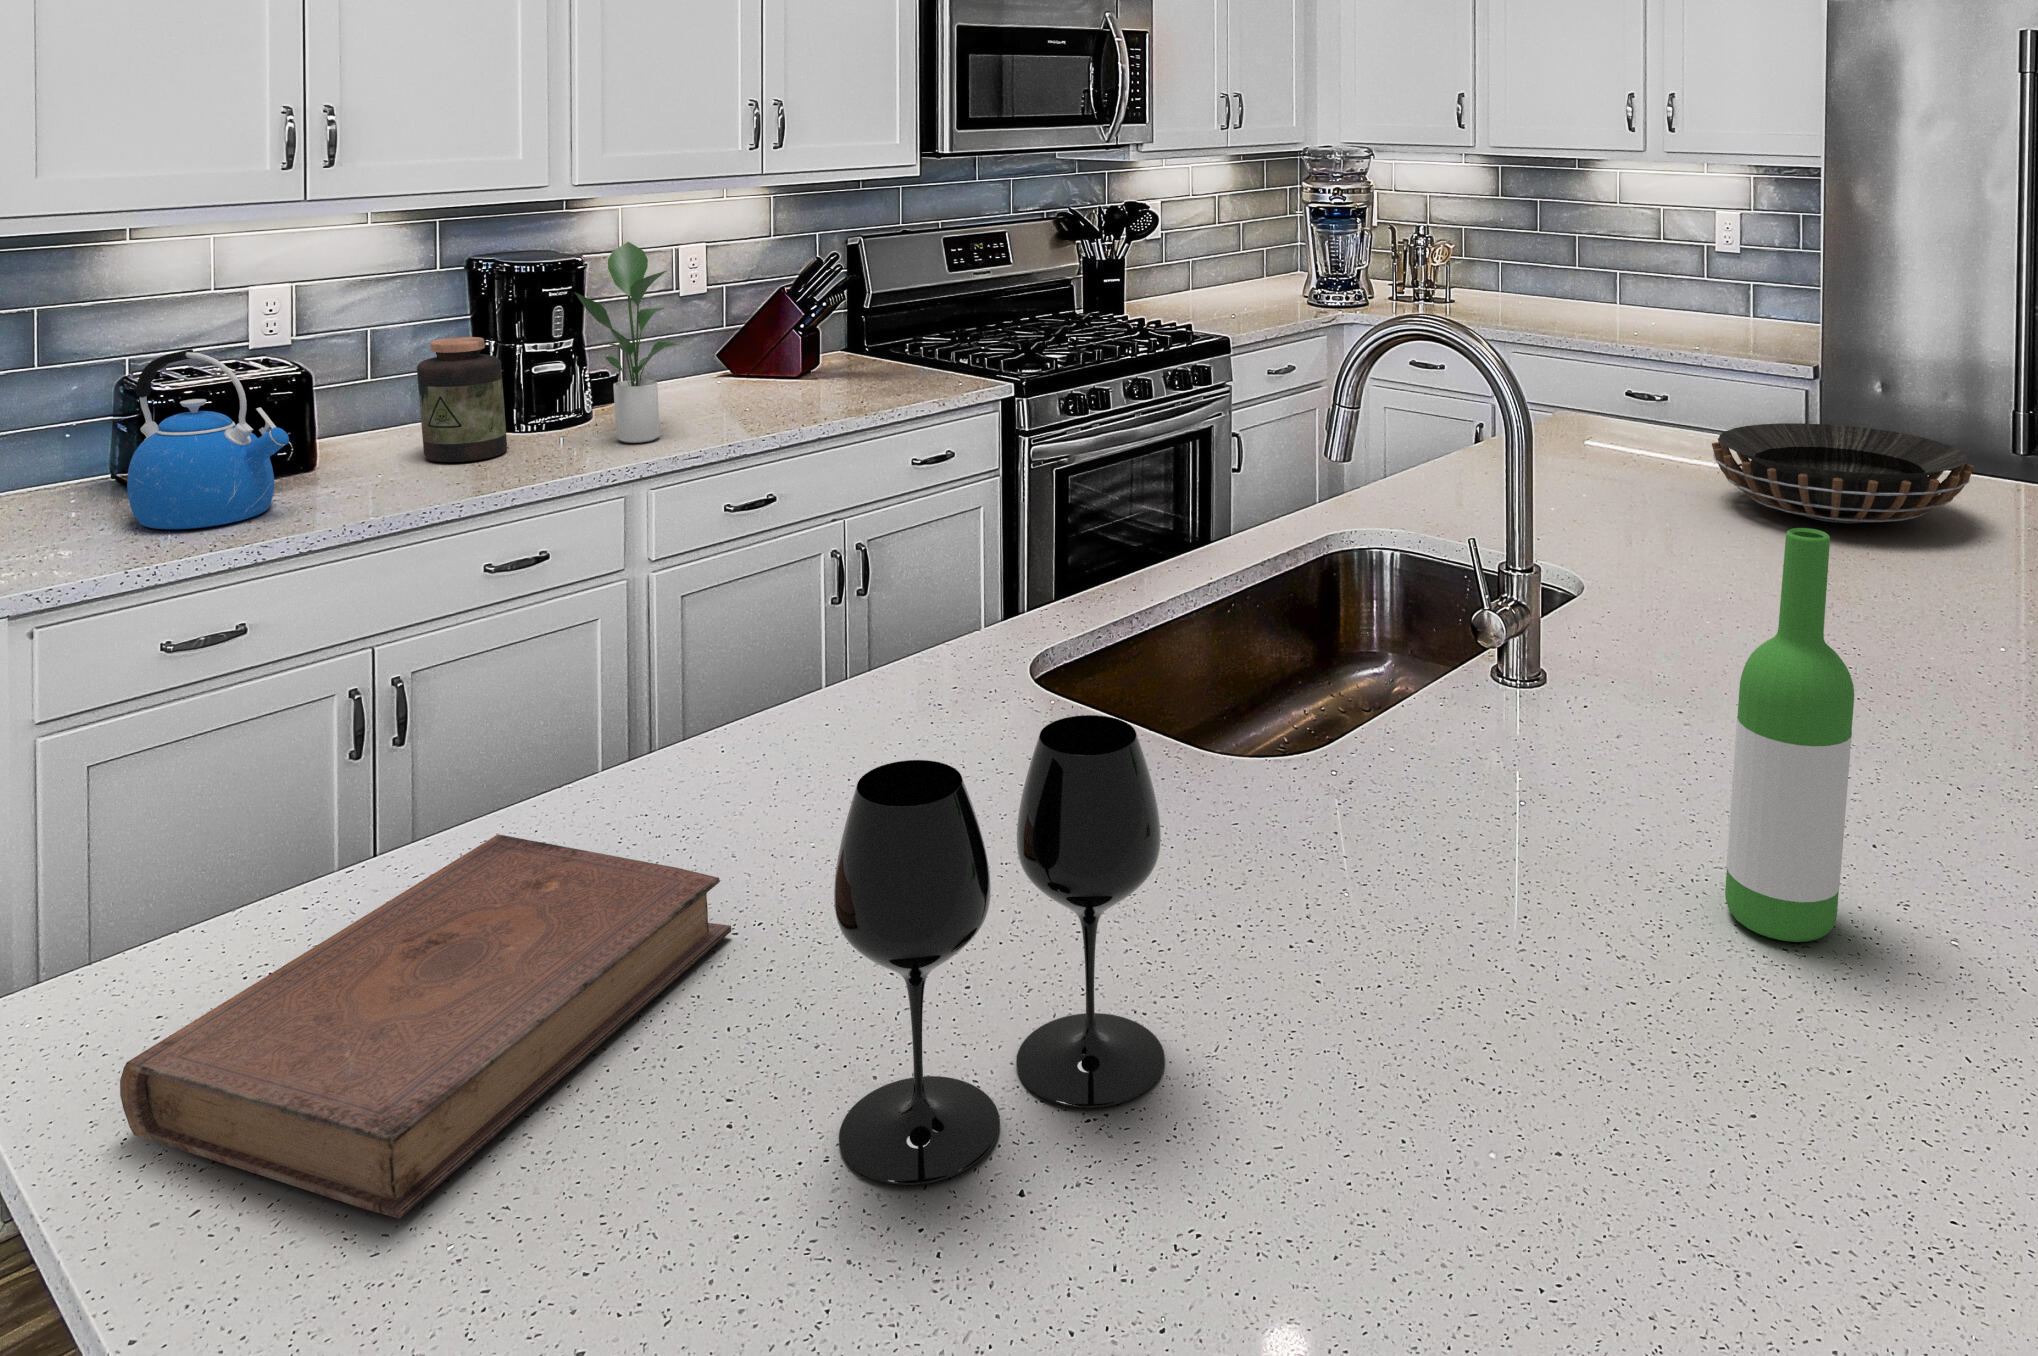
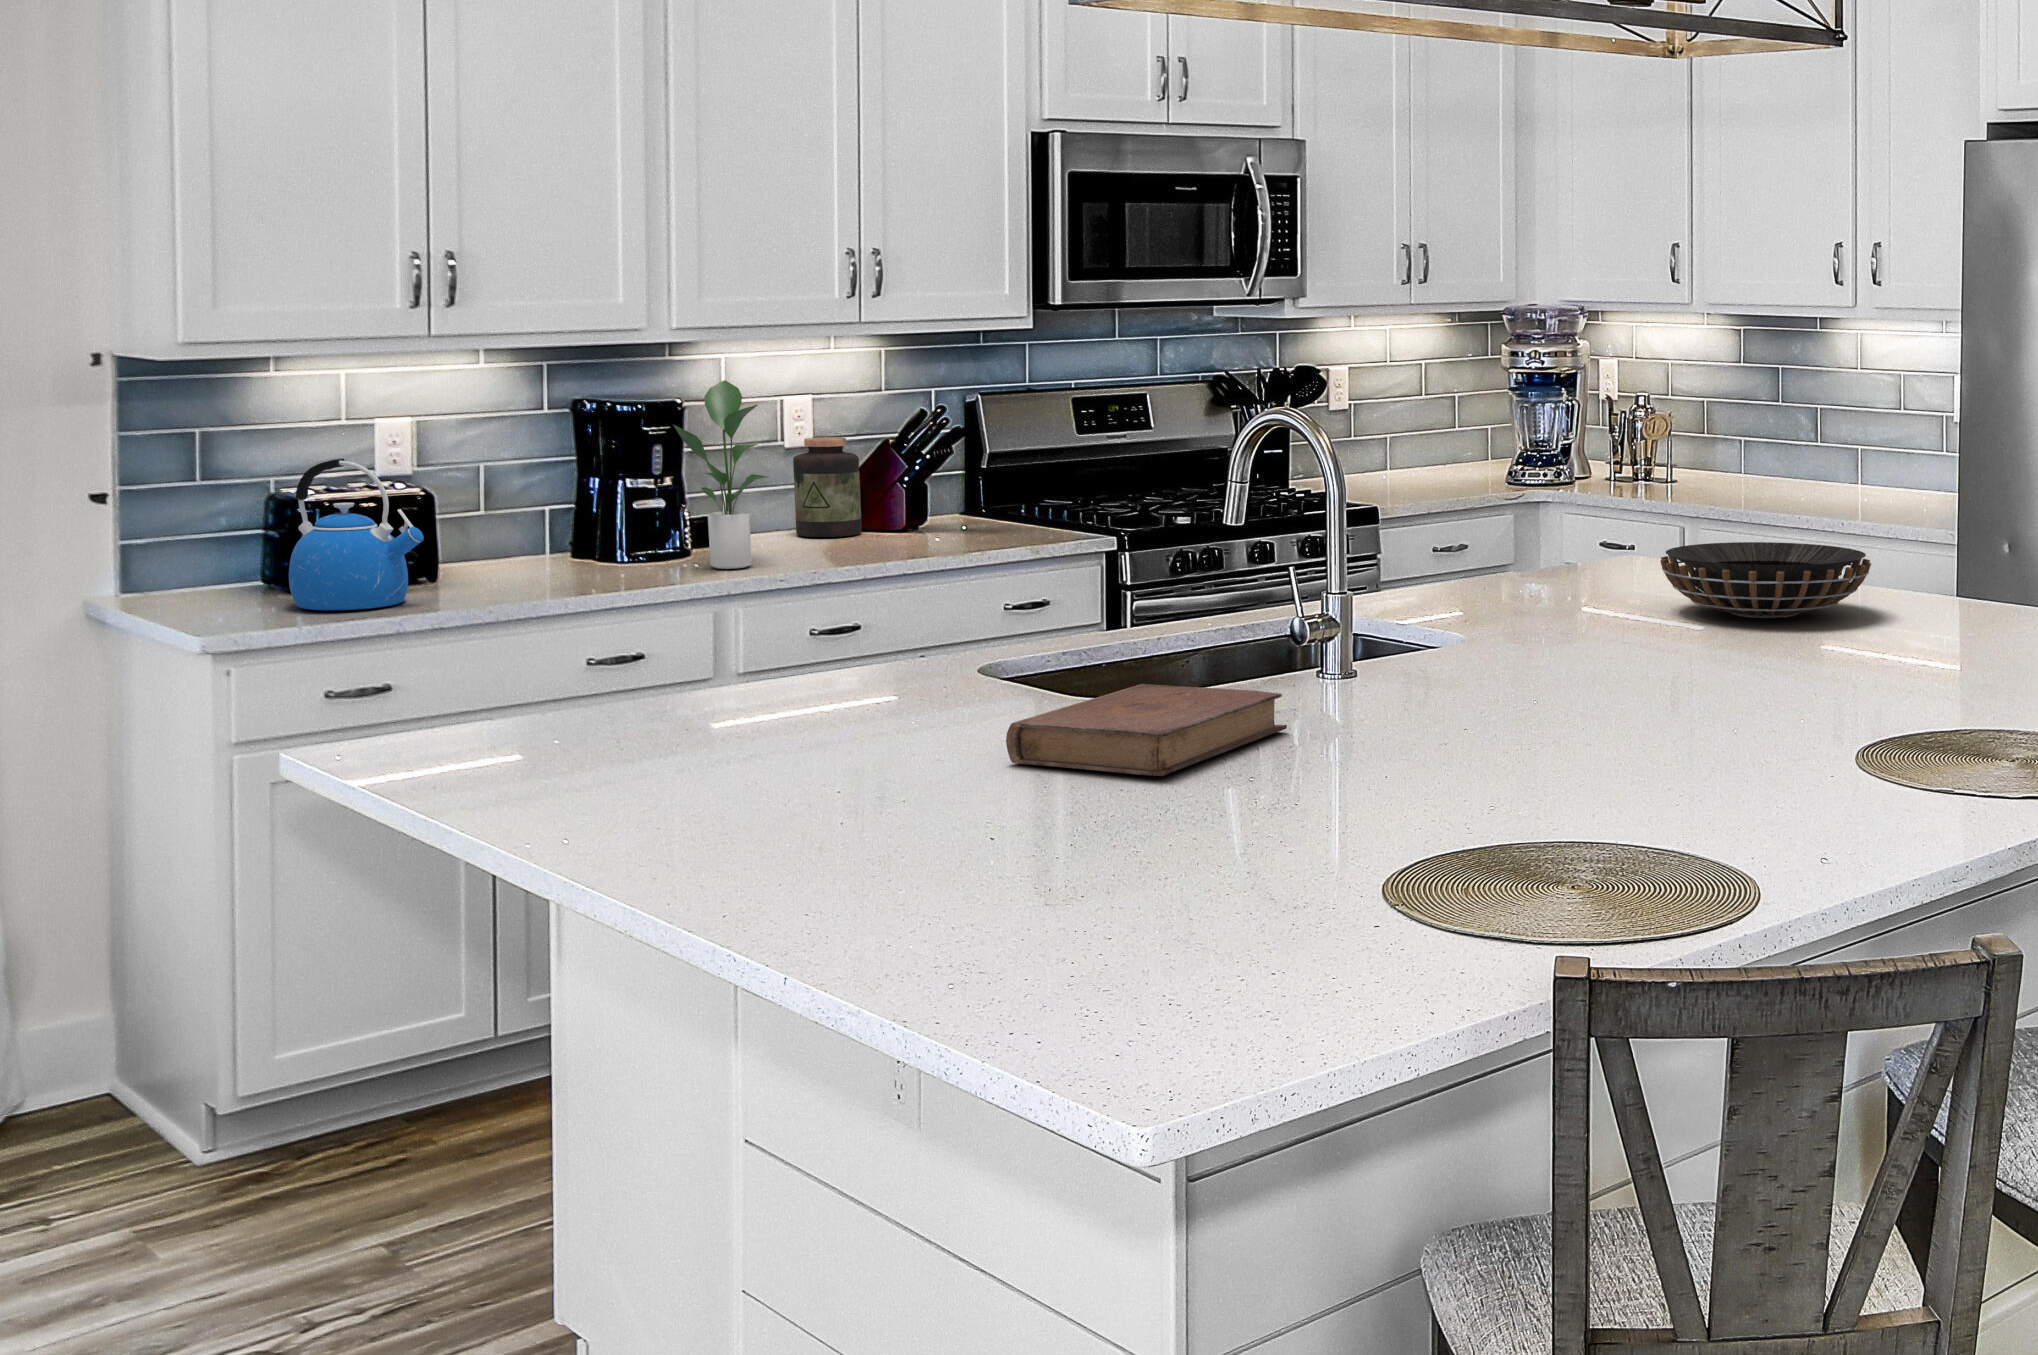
jar: present [417,337,507,462] -> present [793,437,862,537]
wine bottle: present [1725,528,1854,942] -> none [1341,499,1405,751]
wine glass: present [834,715,1165,1185] -> none [771,577,963,788]
book: present [120,834,731,1218] -> present [1006,684,1287,776]

